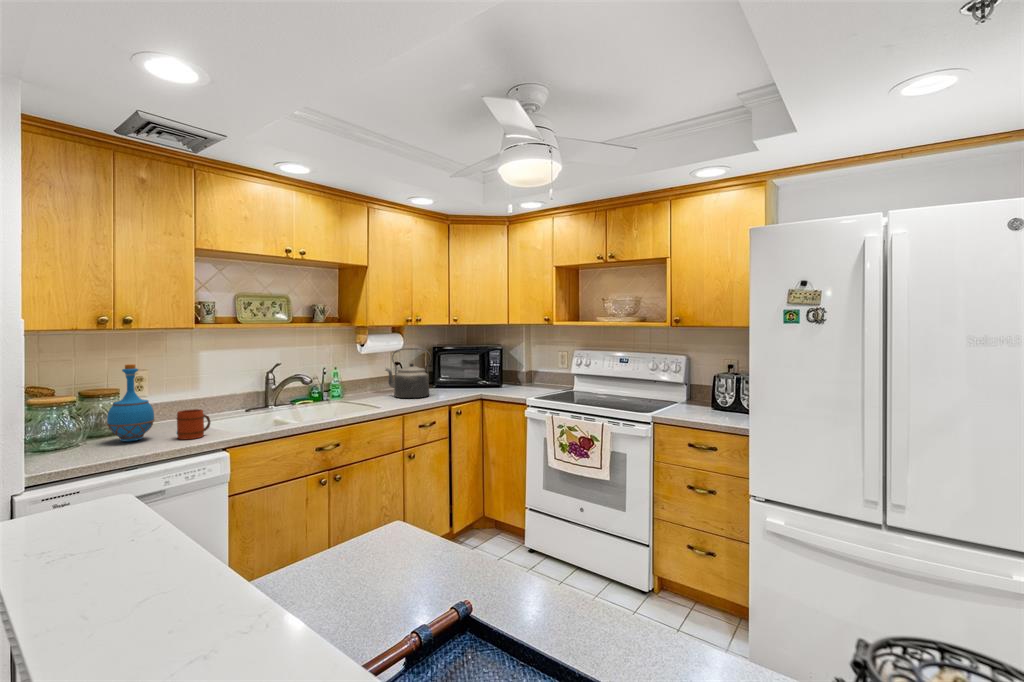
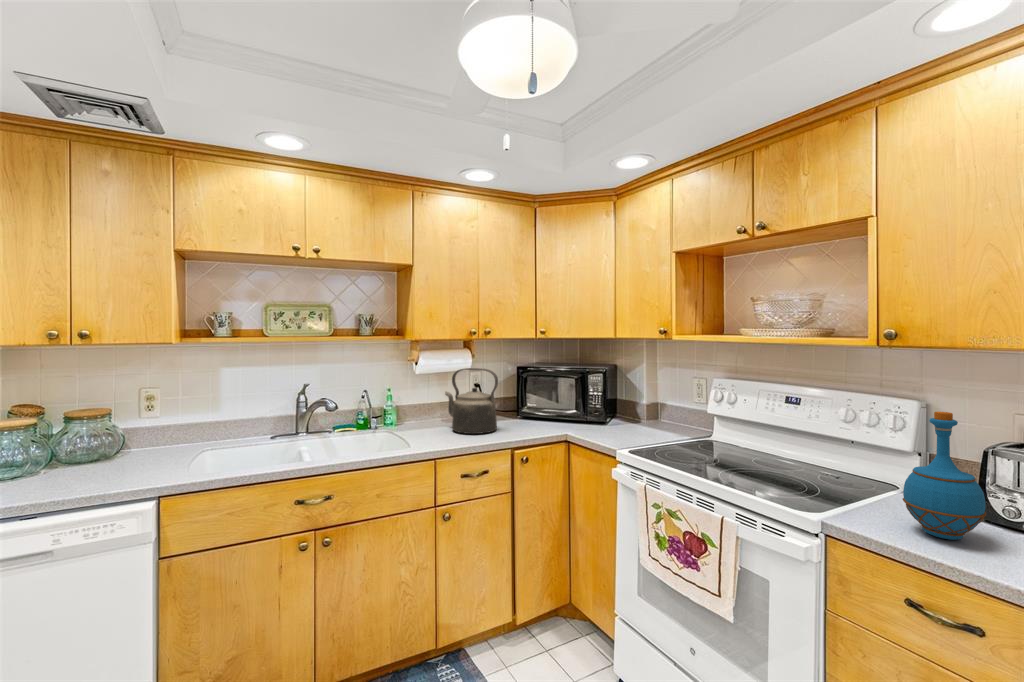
bottle: present [107,364,154,442] -> present [903,412,986,540]
mug: present [177,409,210,439] -> none [115,442,161,481]

